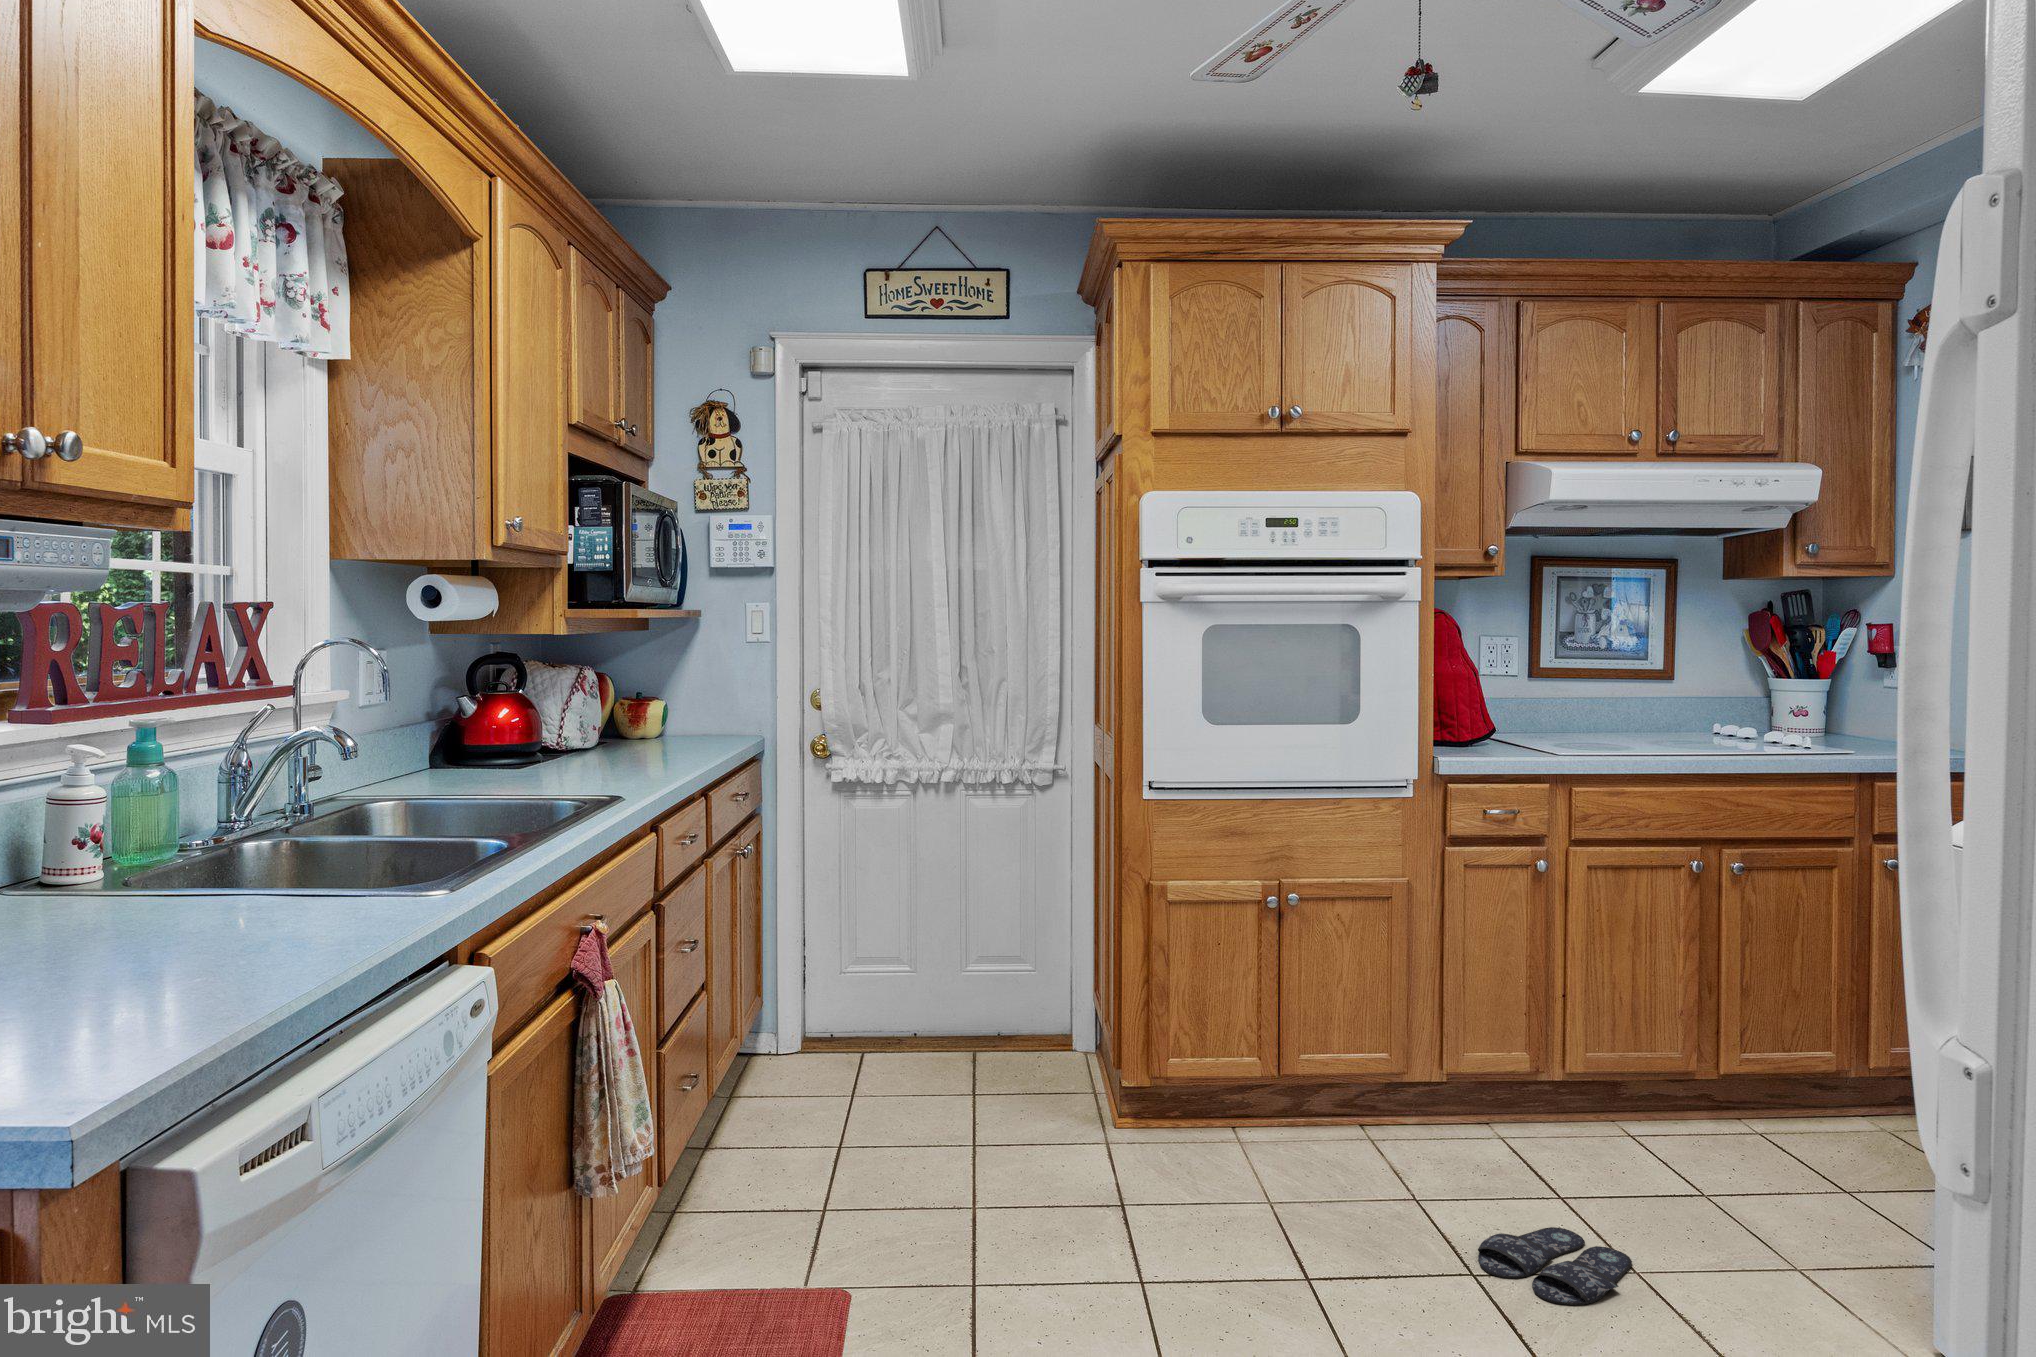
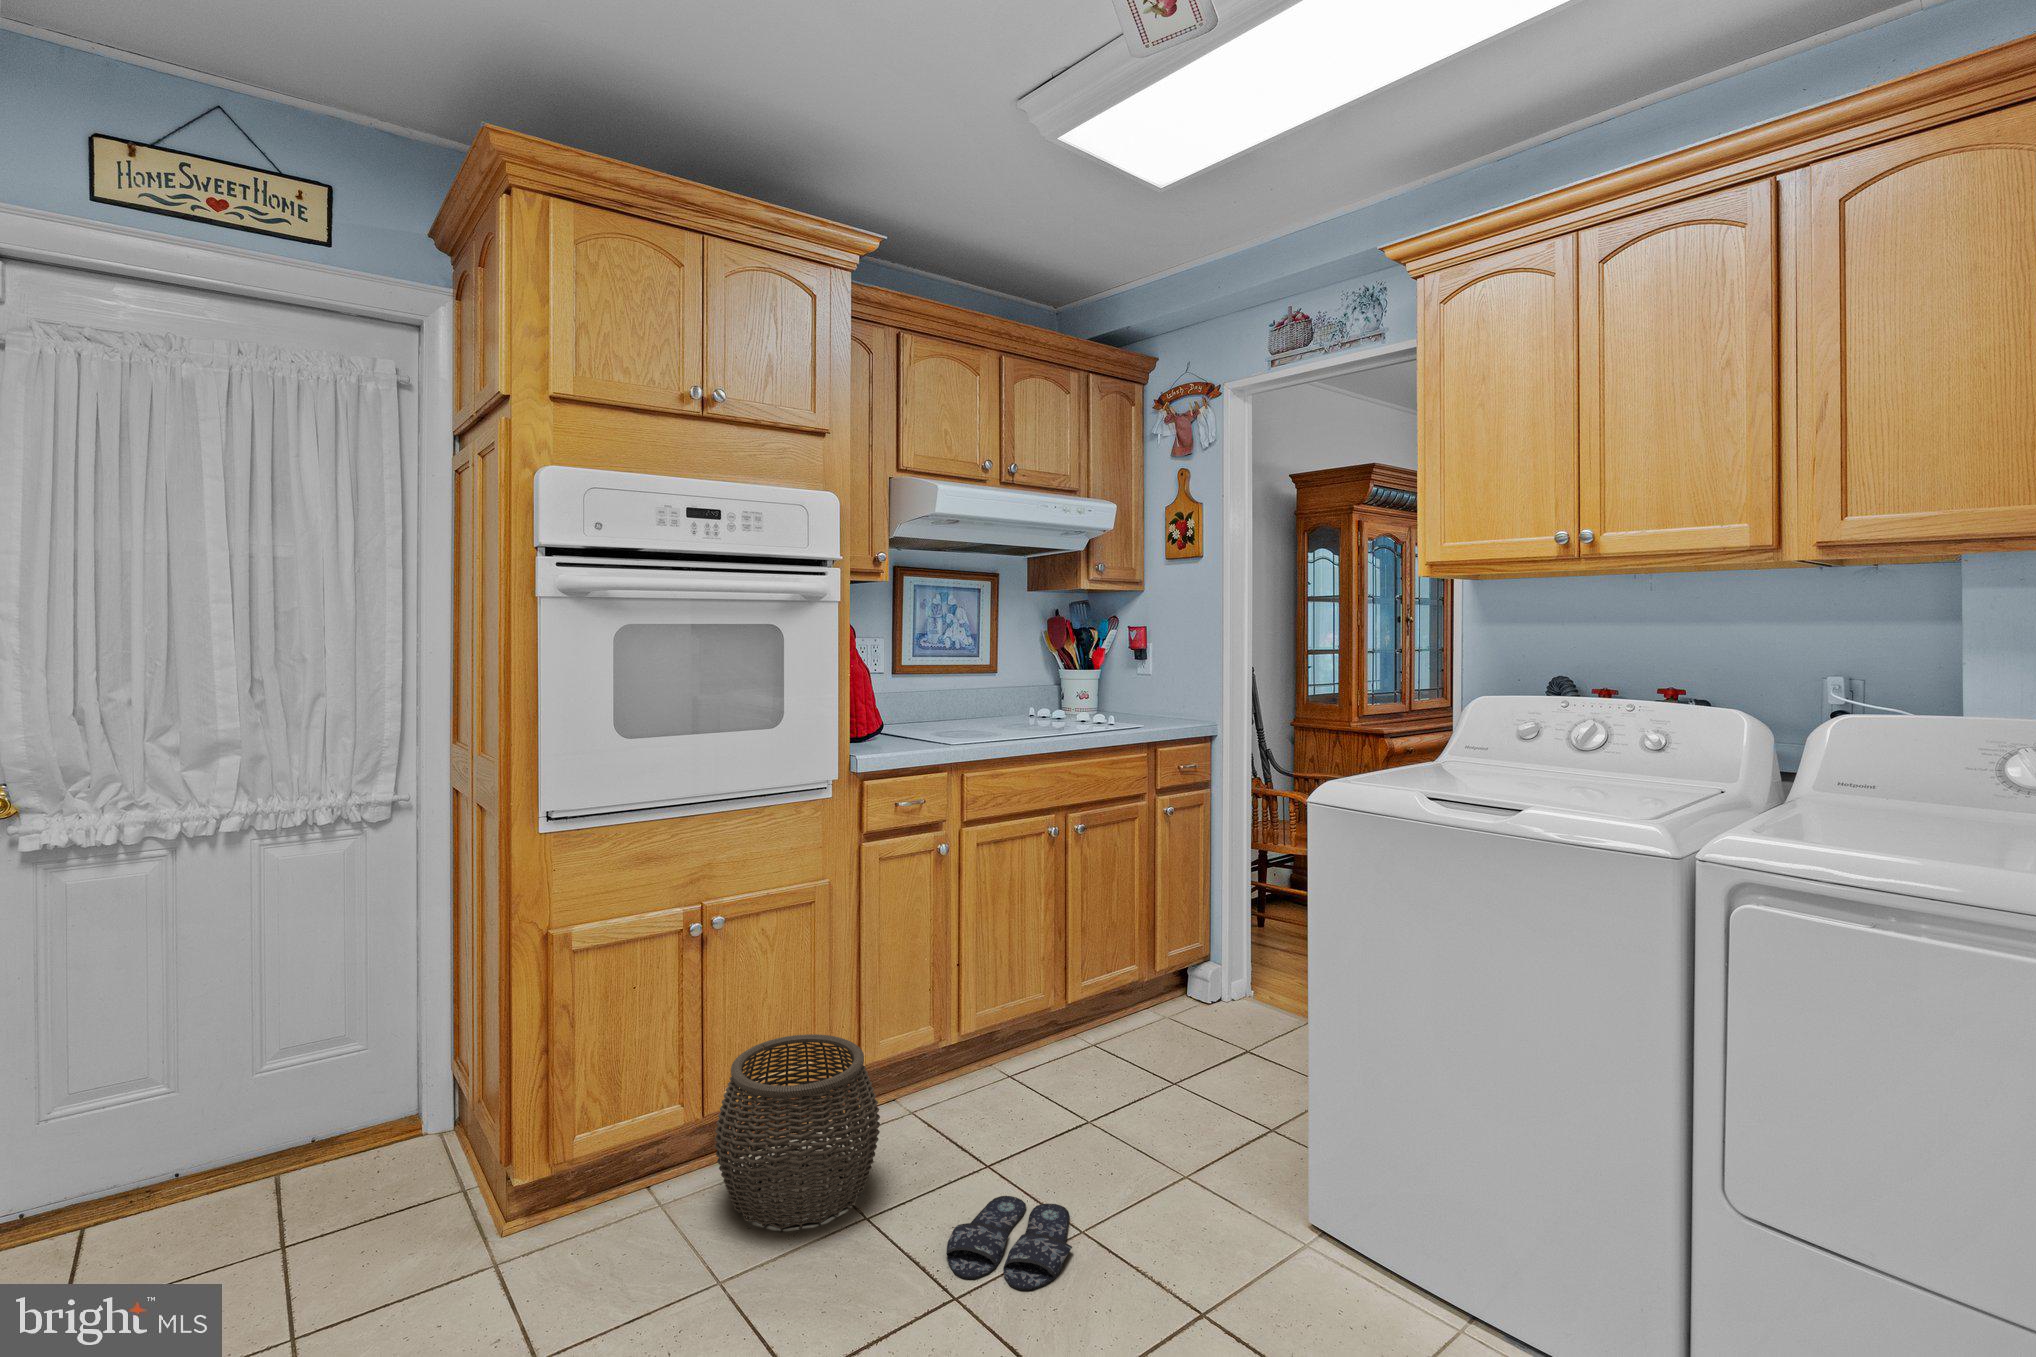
woven basket: none [1276,1021,1436,1194] -> present [715,1034,880,1229]

